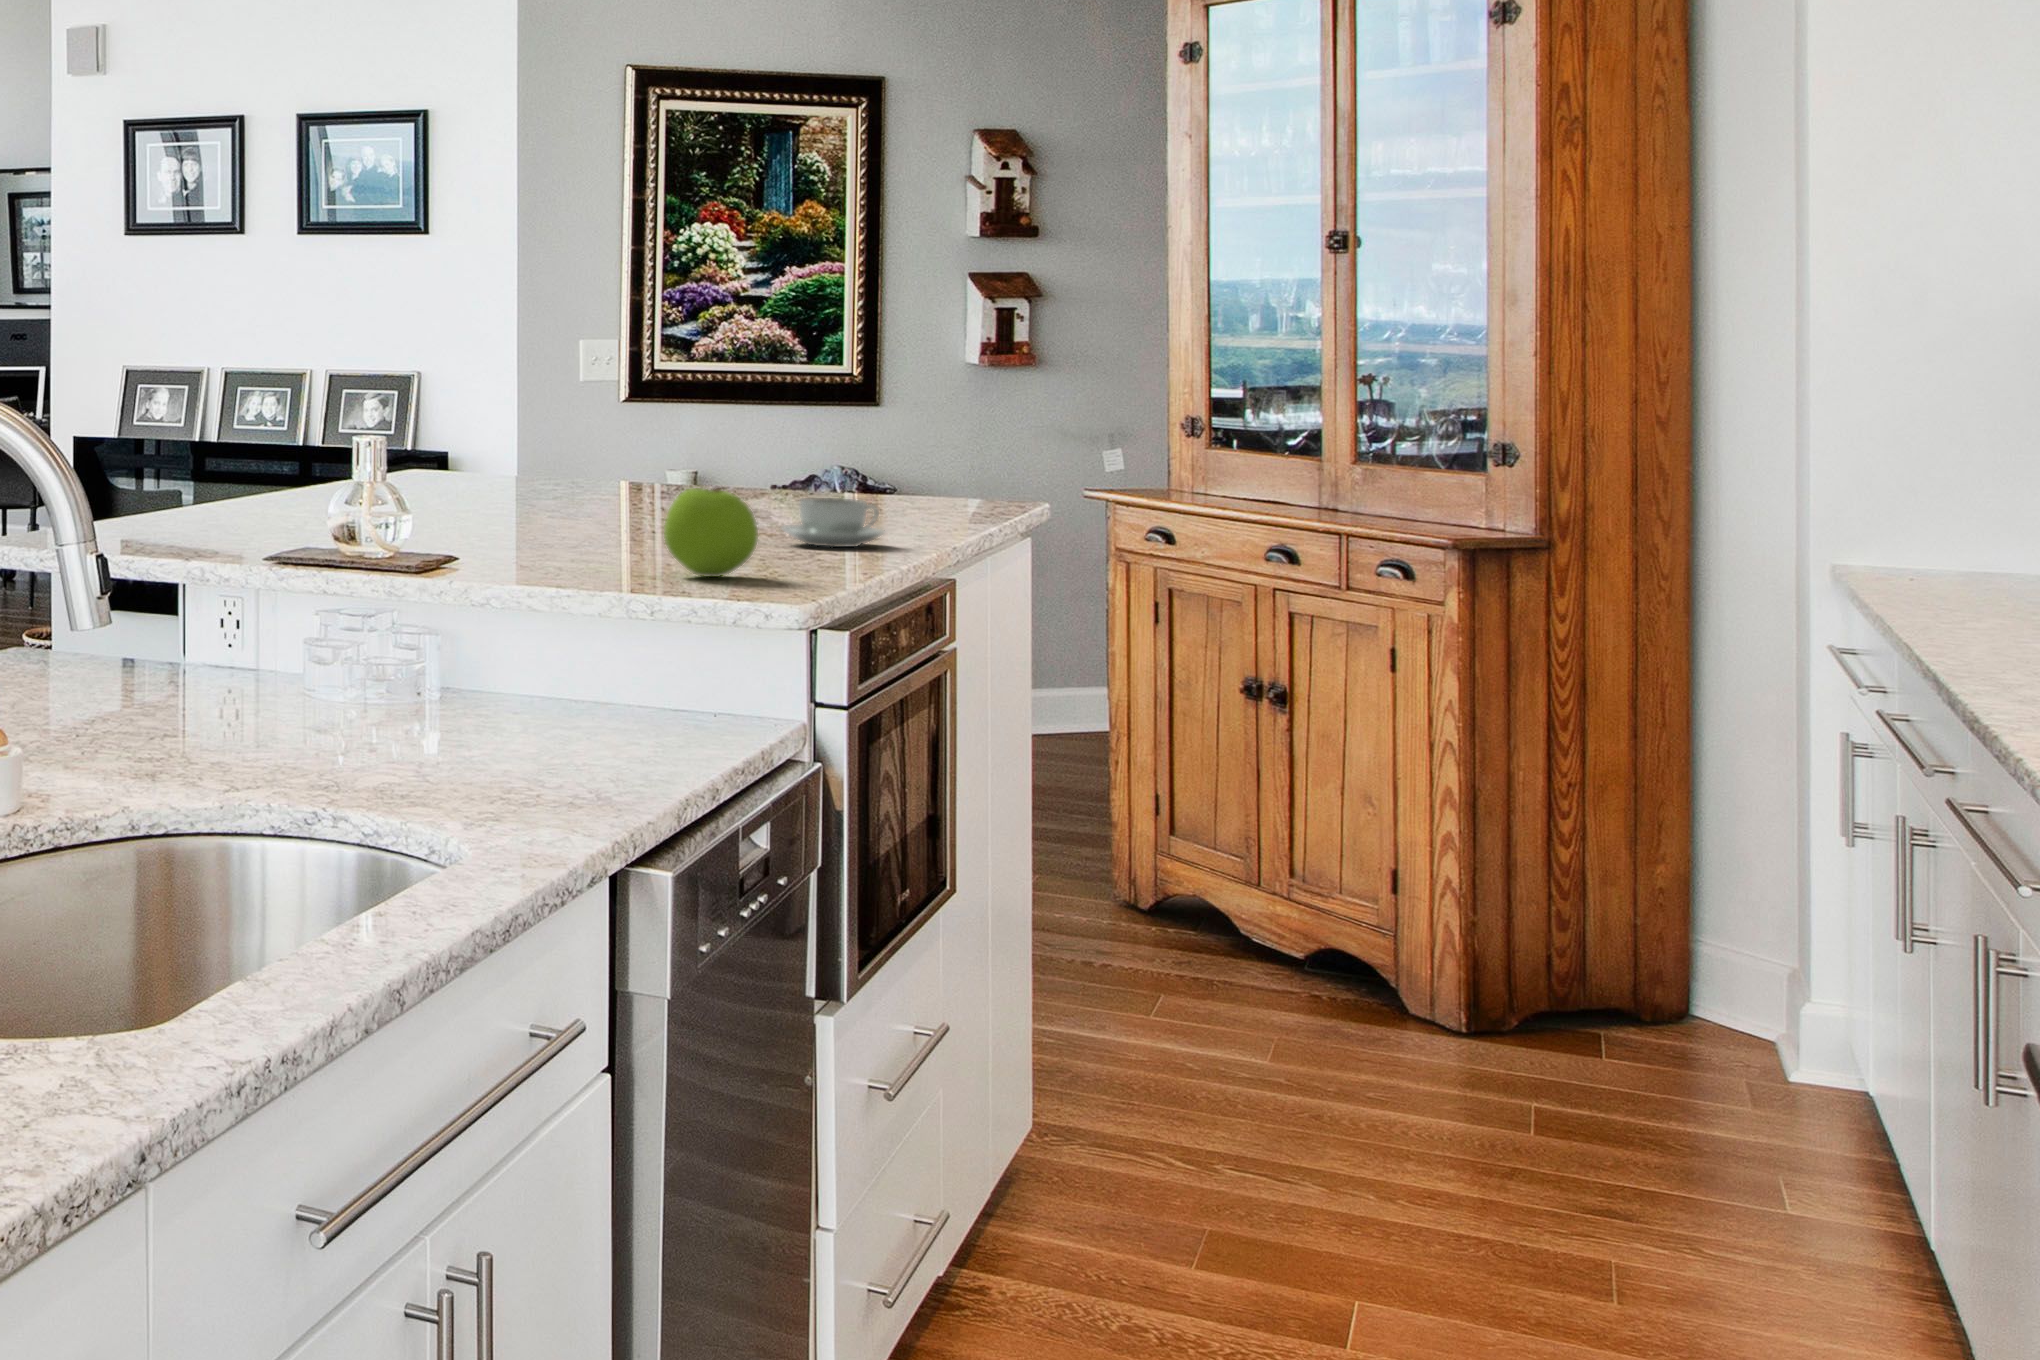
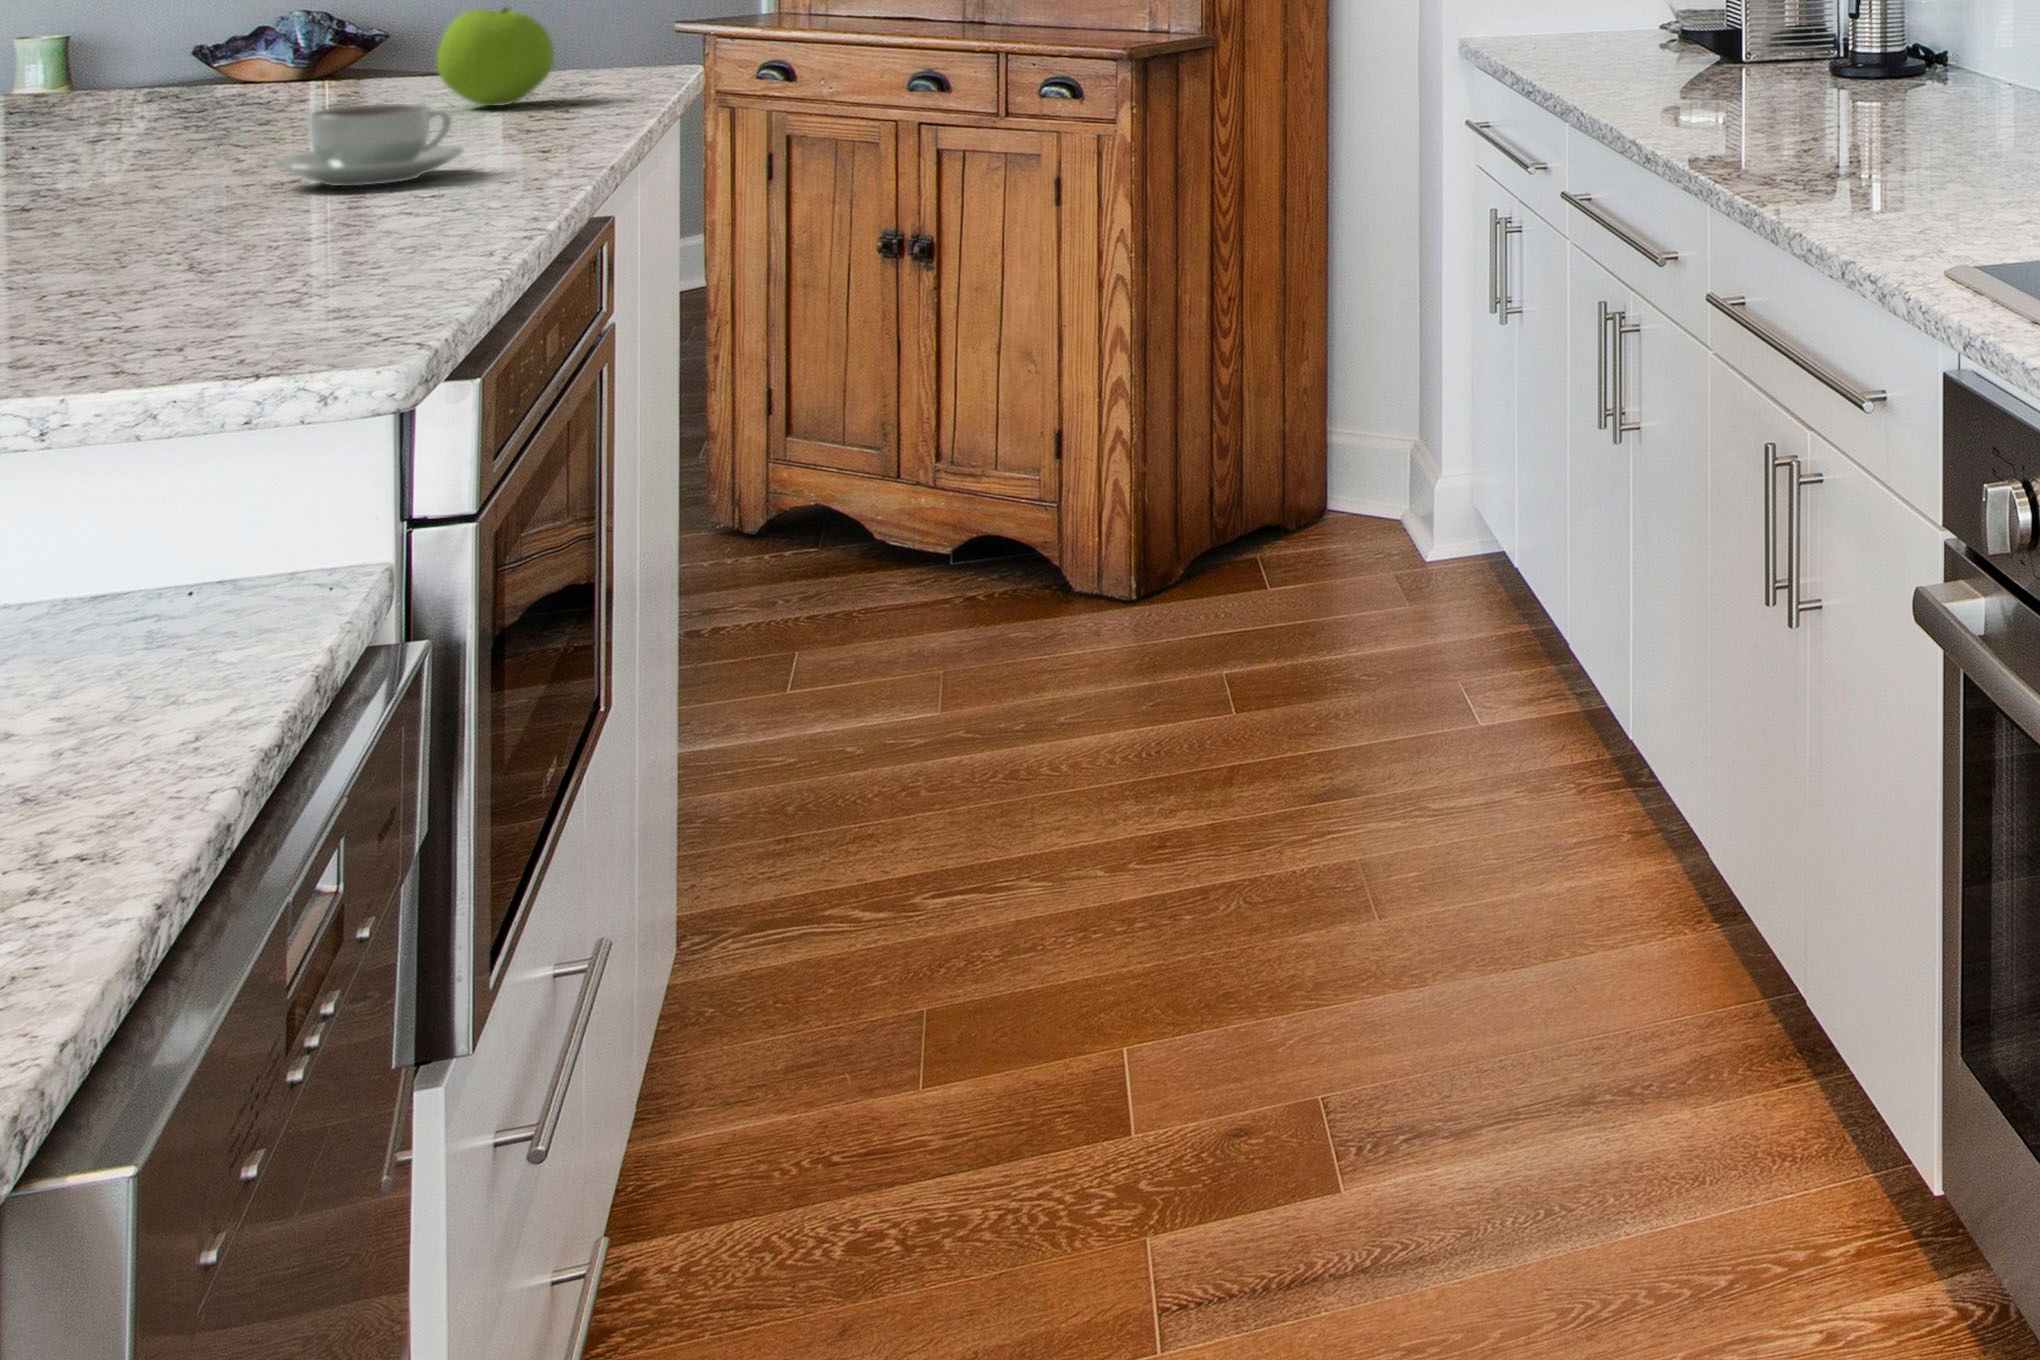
apple: present [664,488,758,577] -> present [437,8,554,106]

